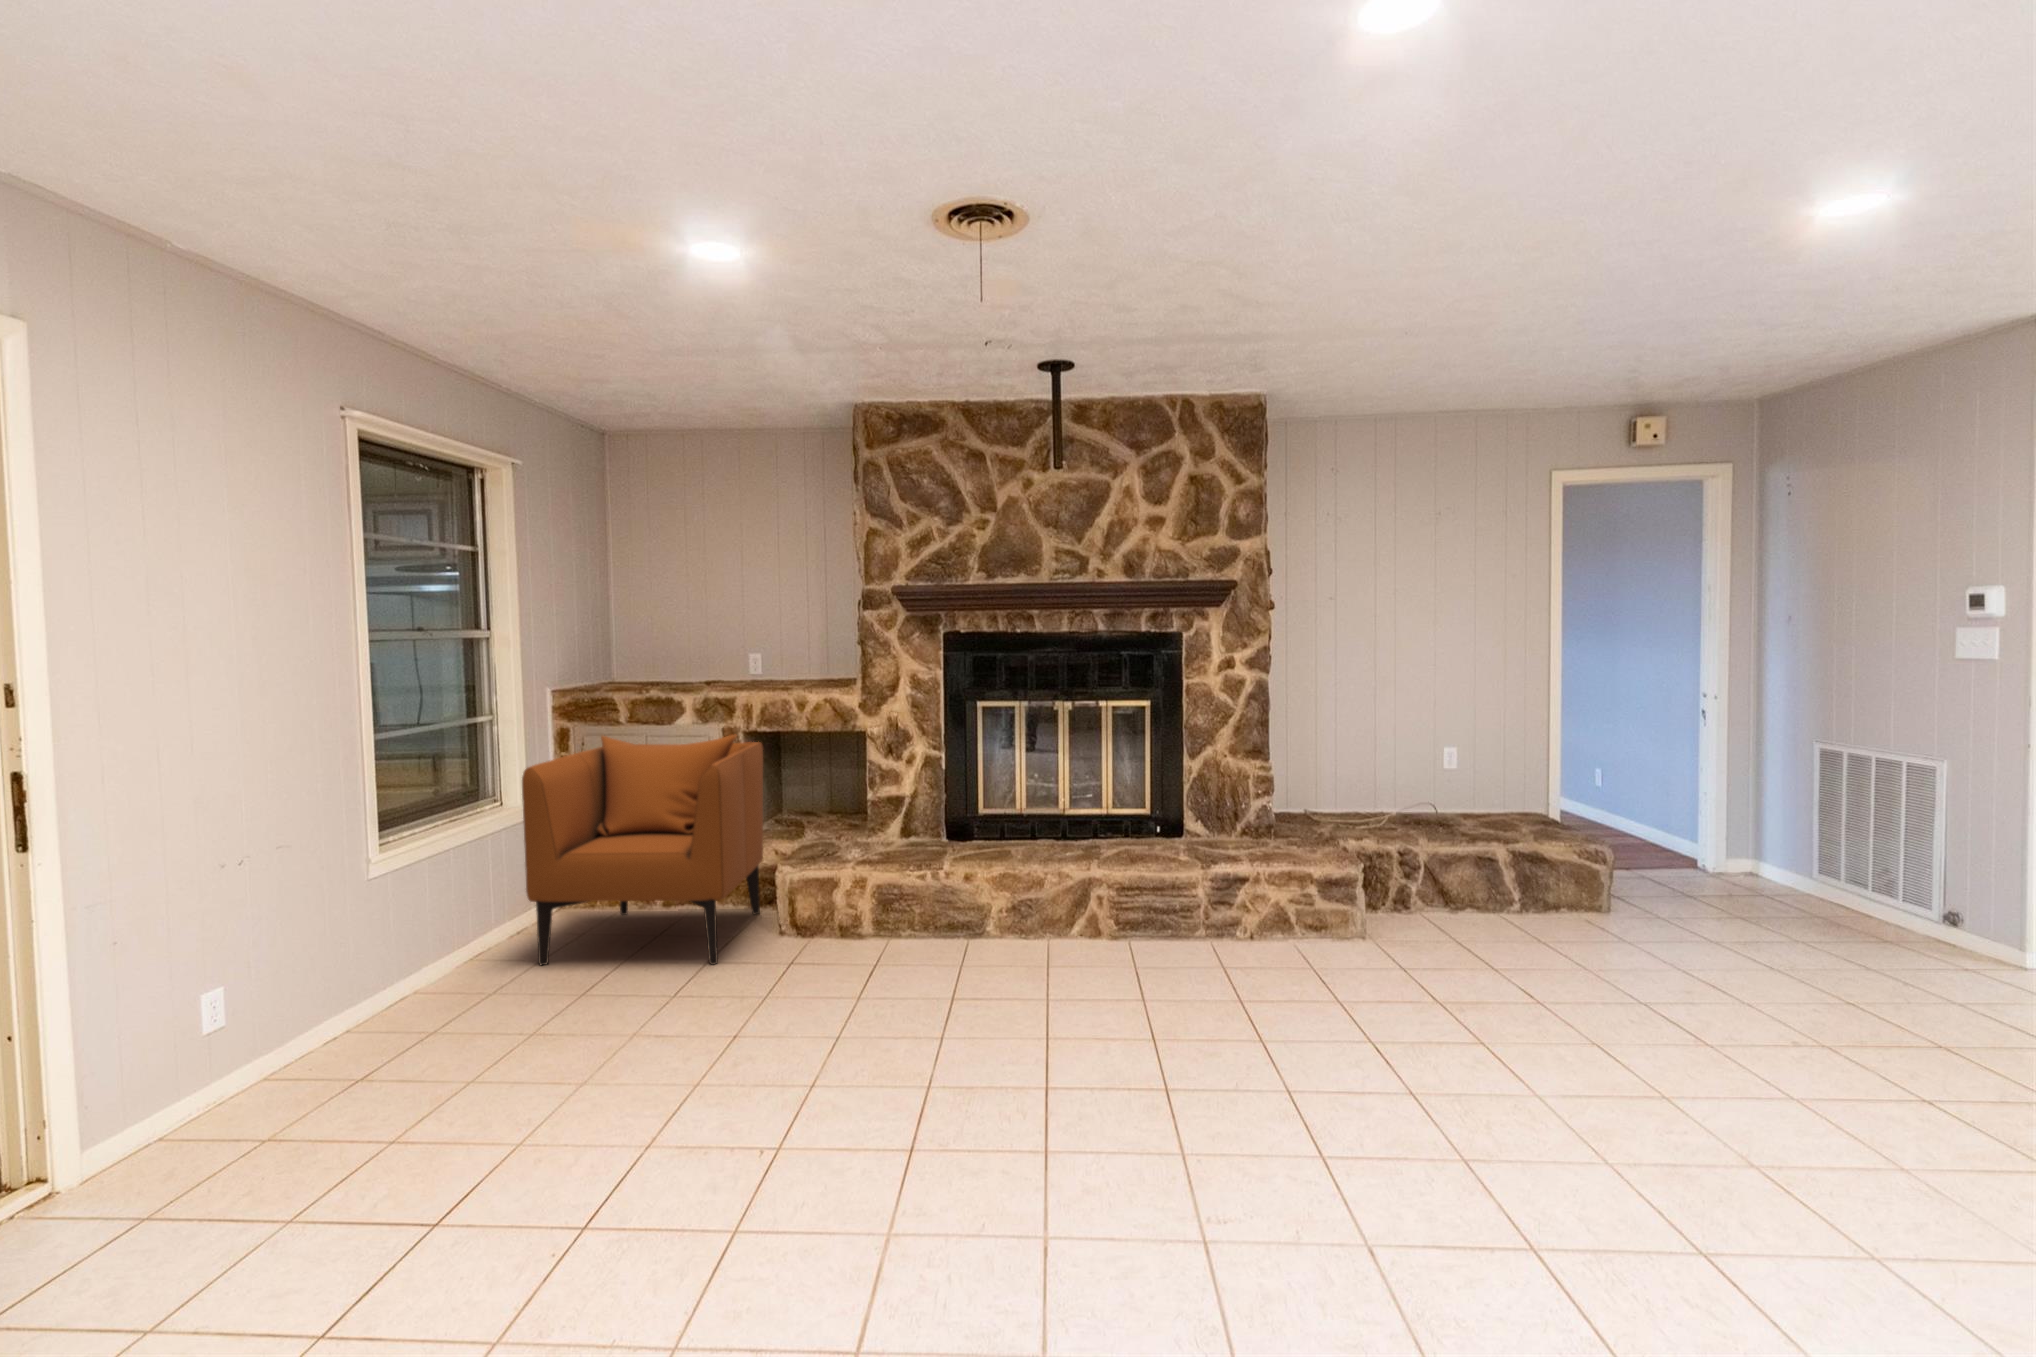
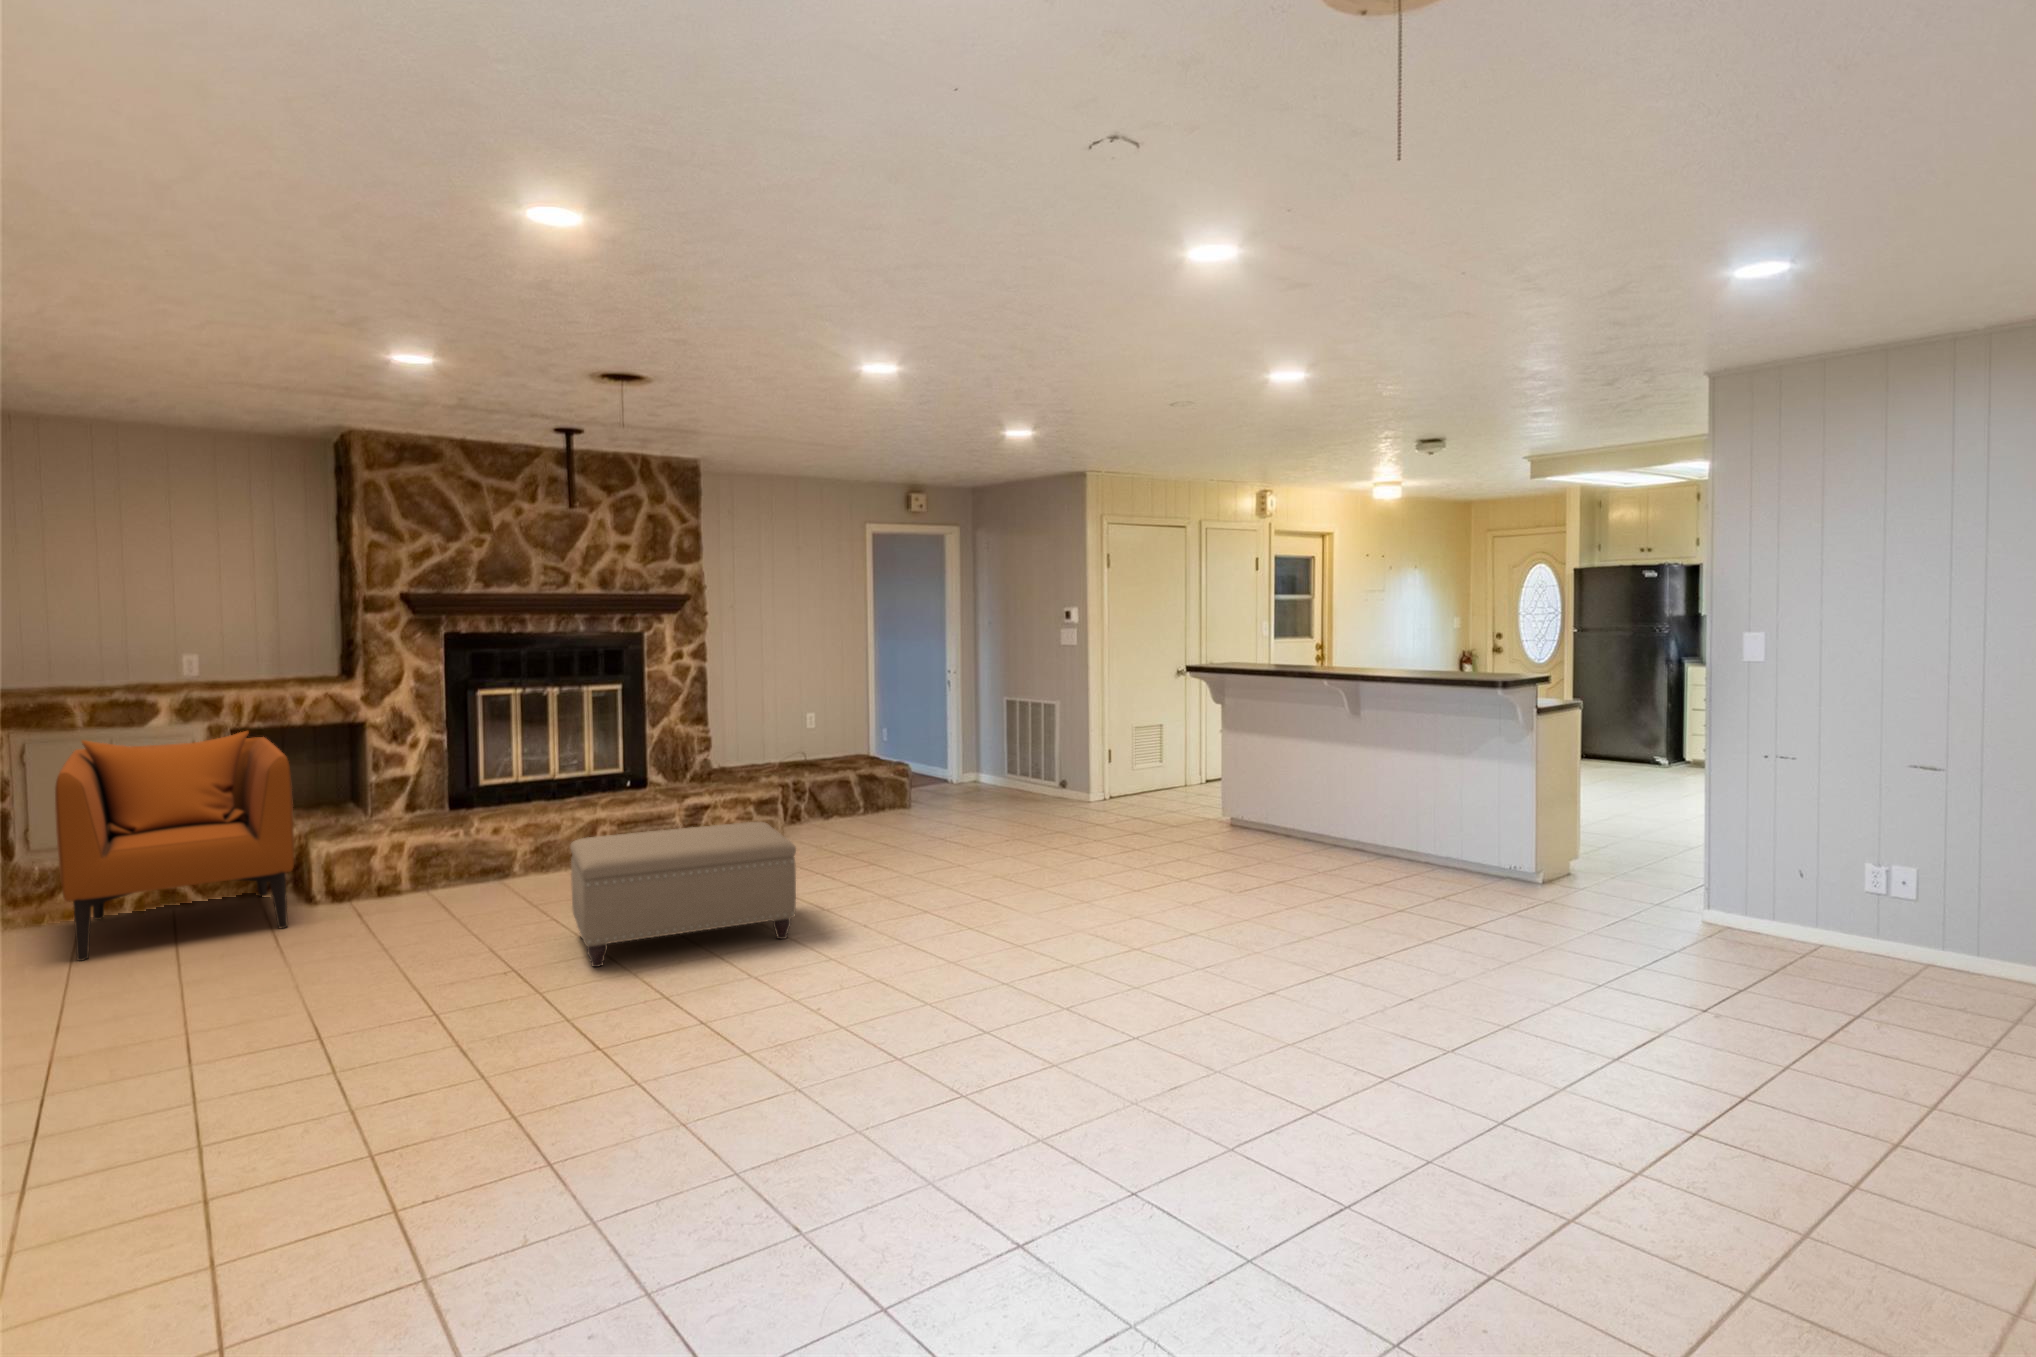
ottoman: none [878,925,1252,1195] -> present [570,822,796,967]

